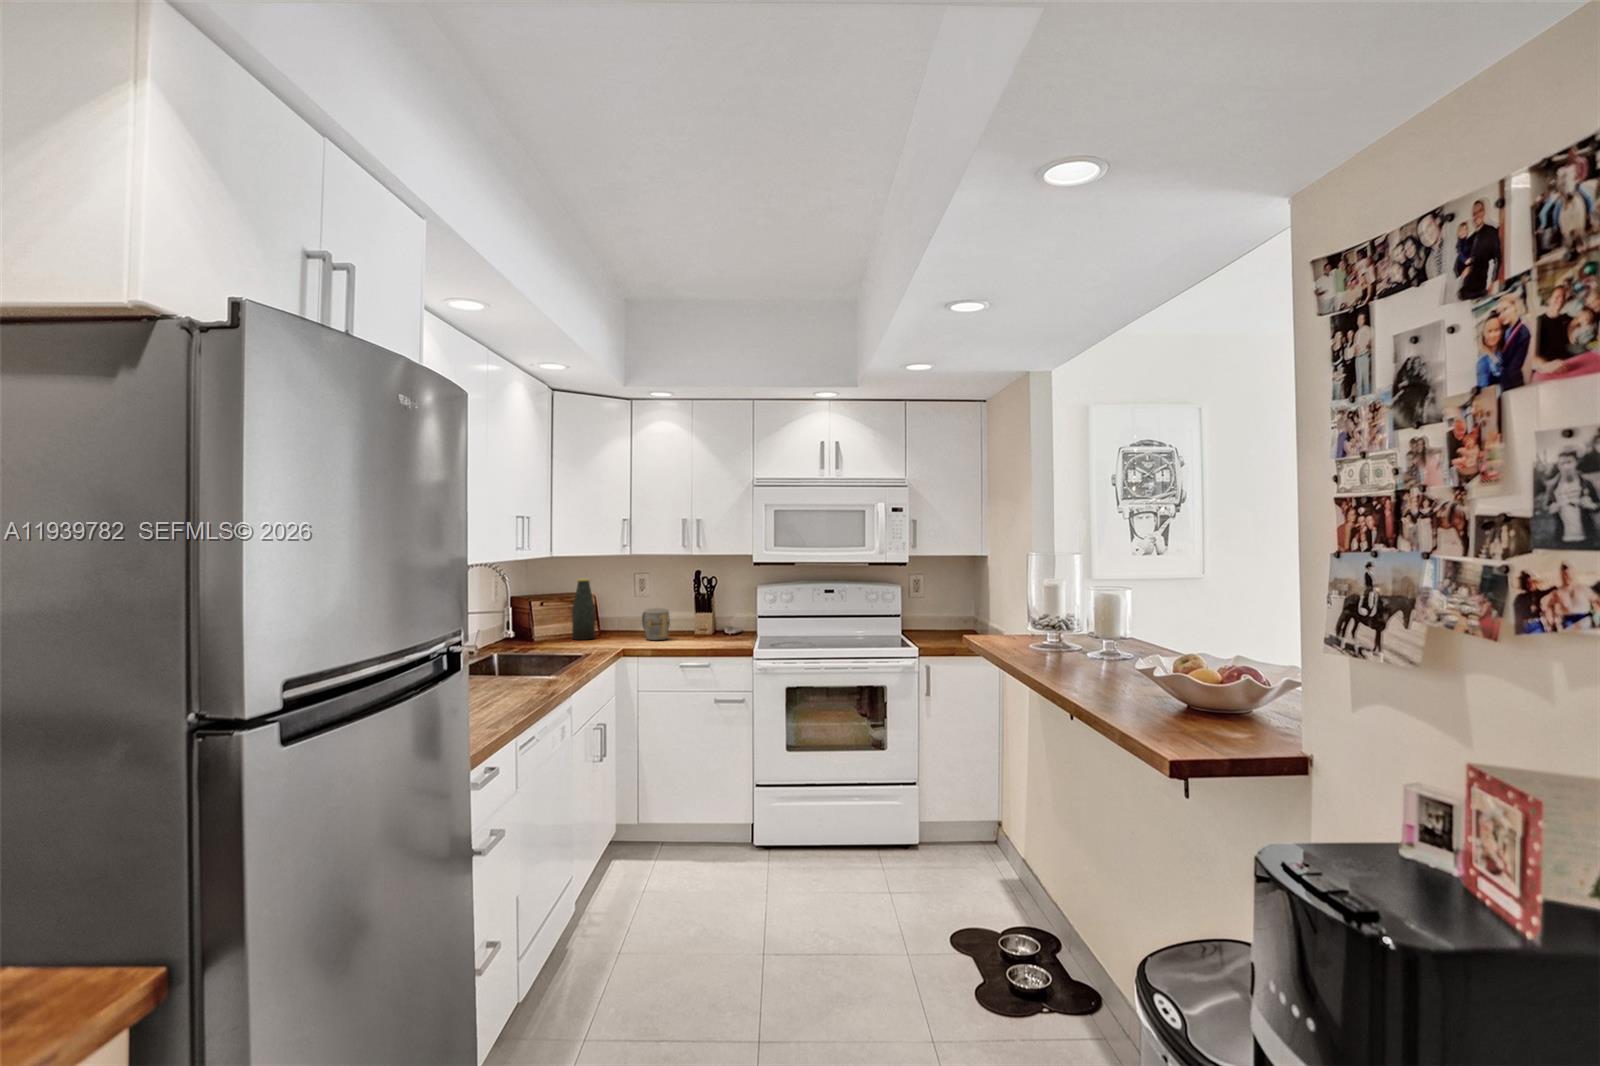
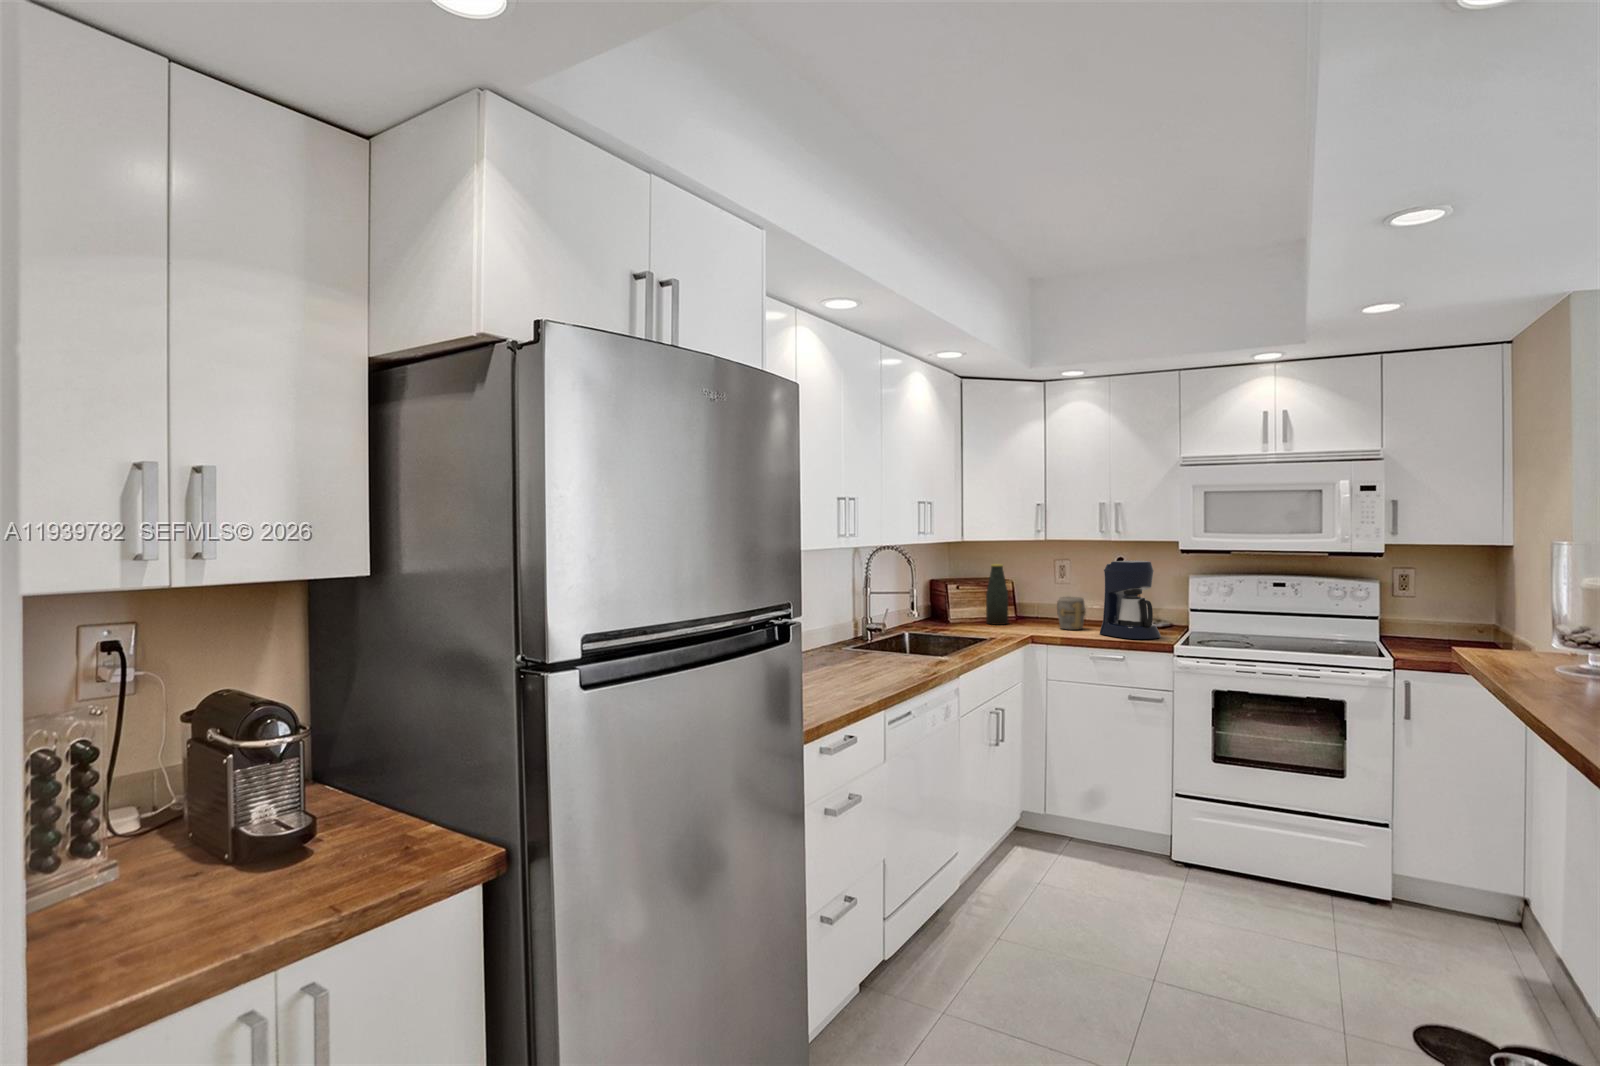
coffee maker: none [686,573,739,645] -> present [1100,561,1161,639]

